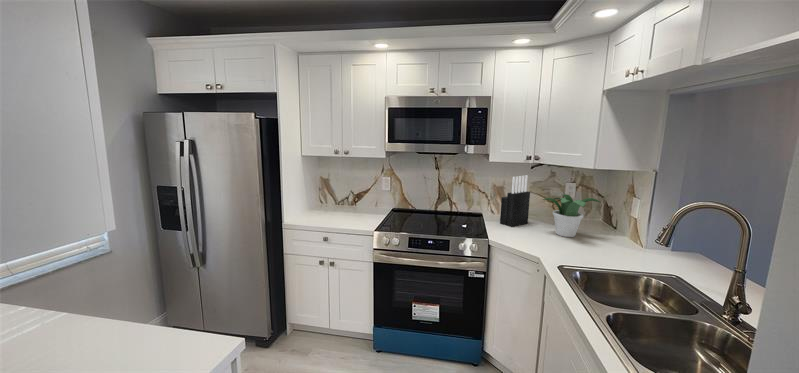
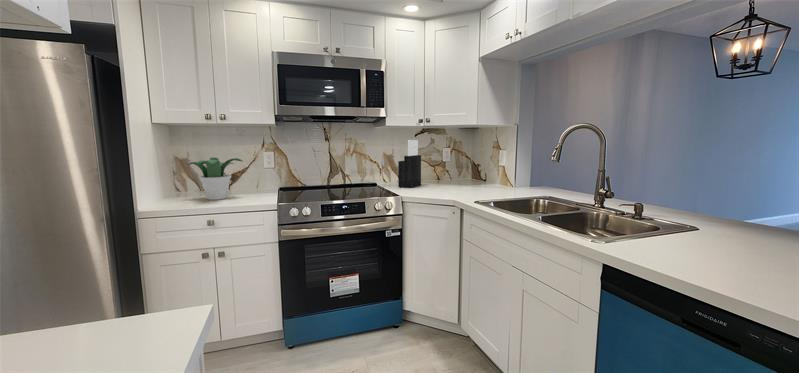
potted plant: present [543,194,600,237] -> present [189,158,242,200]

